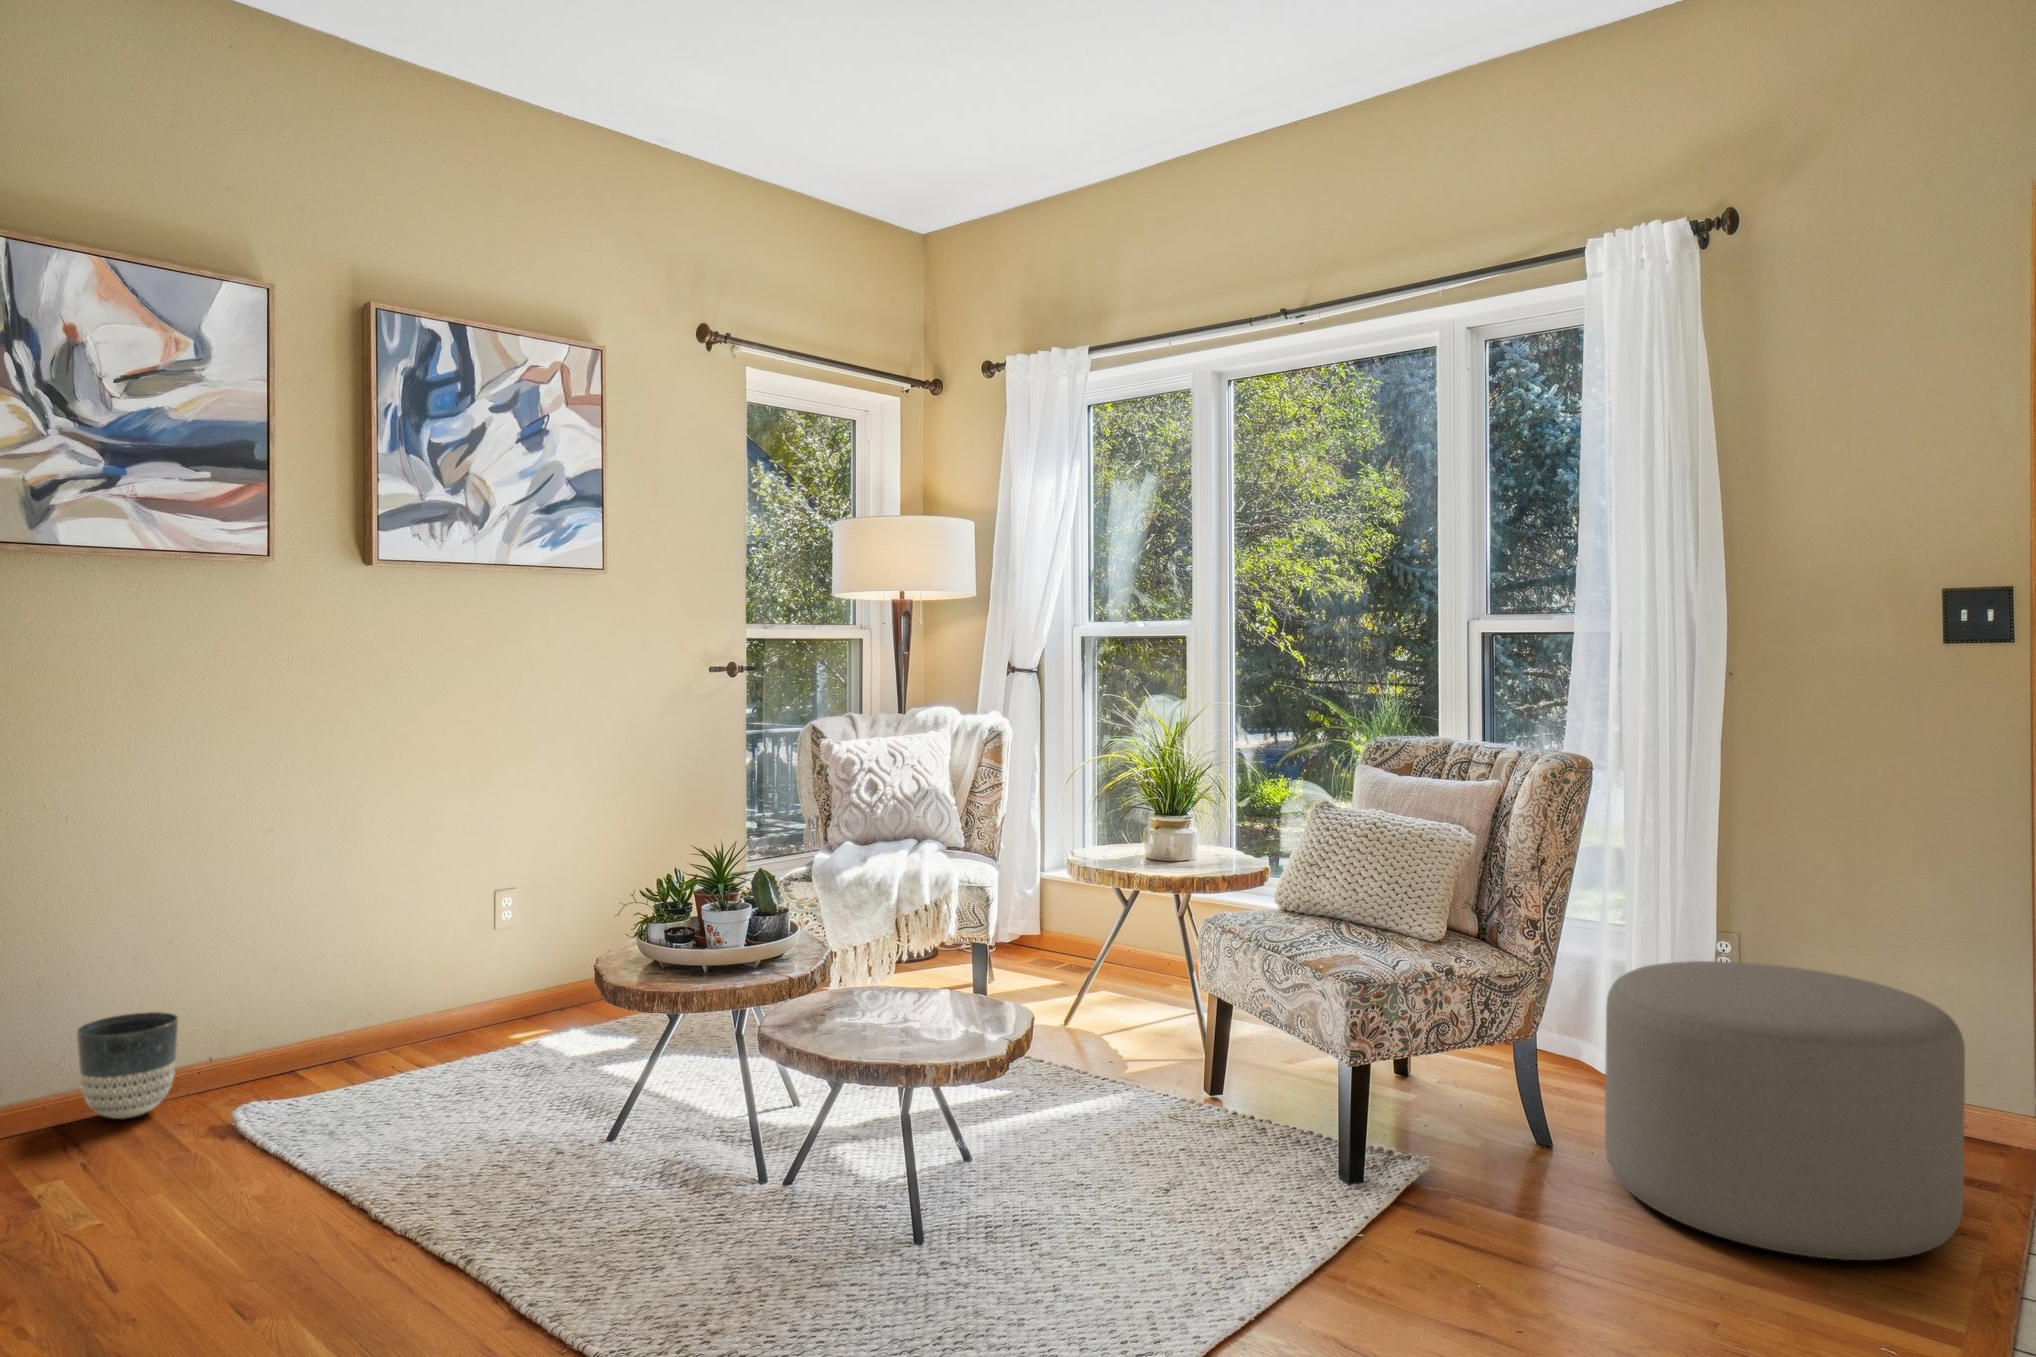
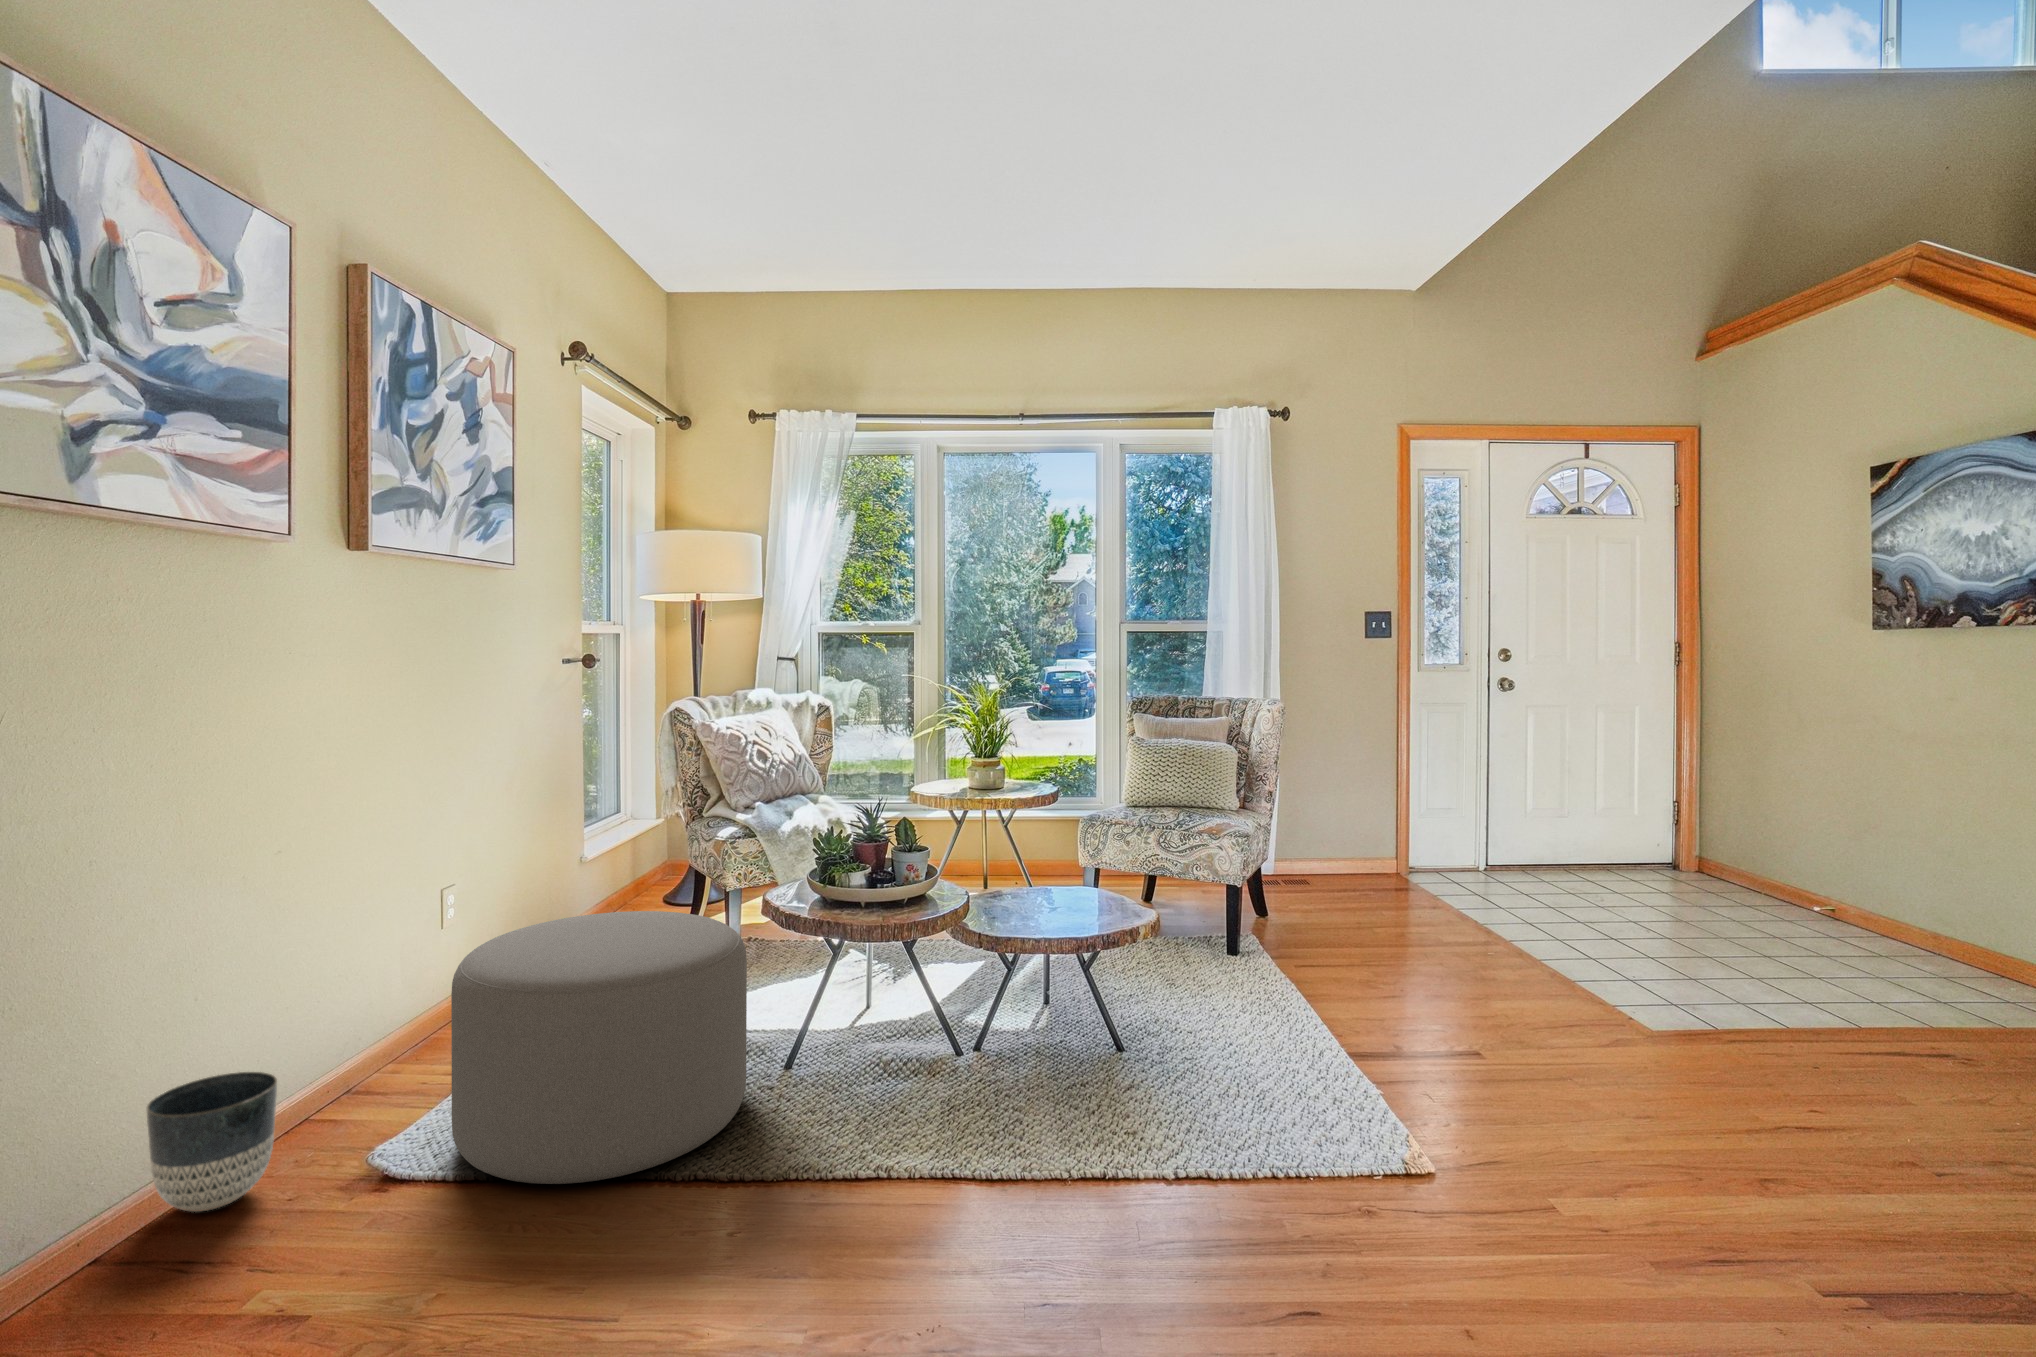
ottoman: present [1605,961,1965,1260] -> present [451,911,747,1184]

